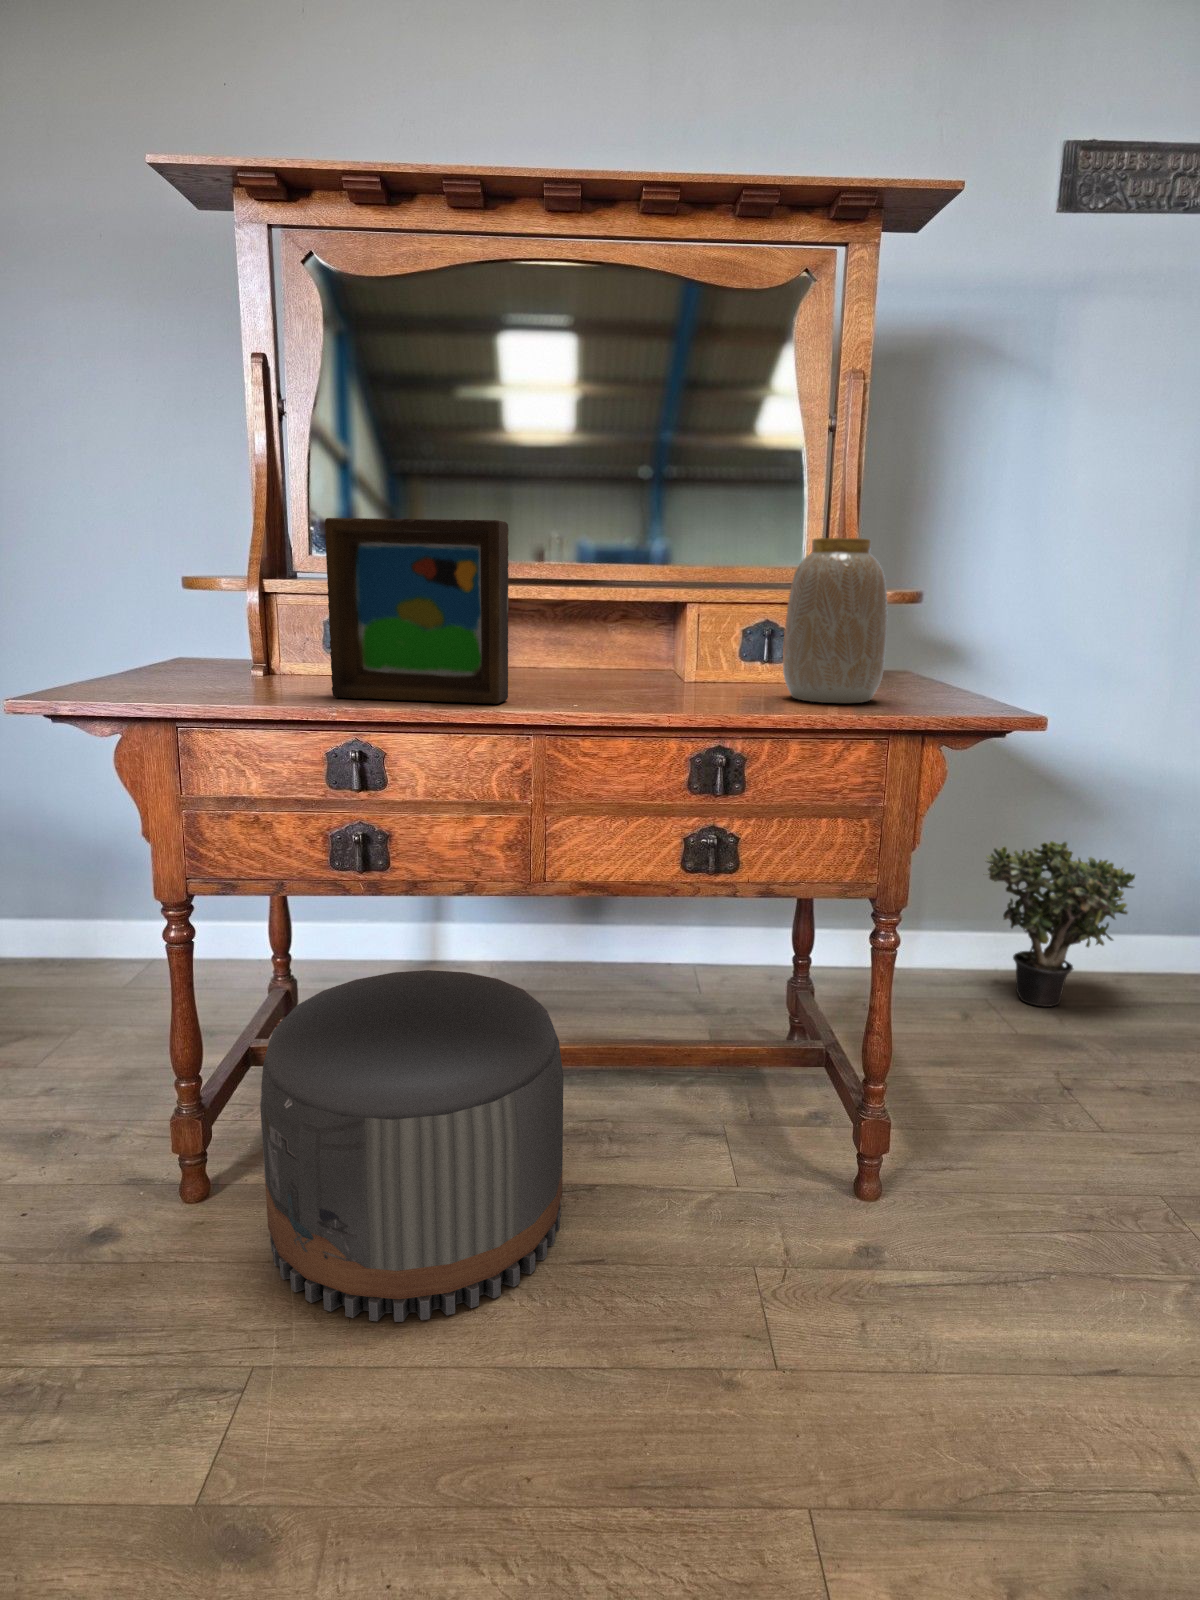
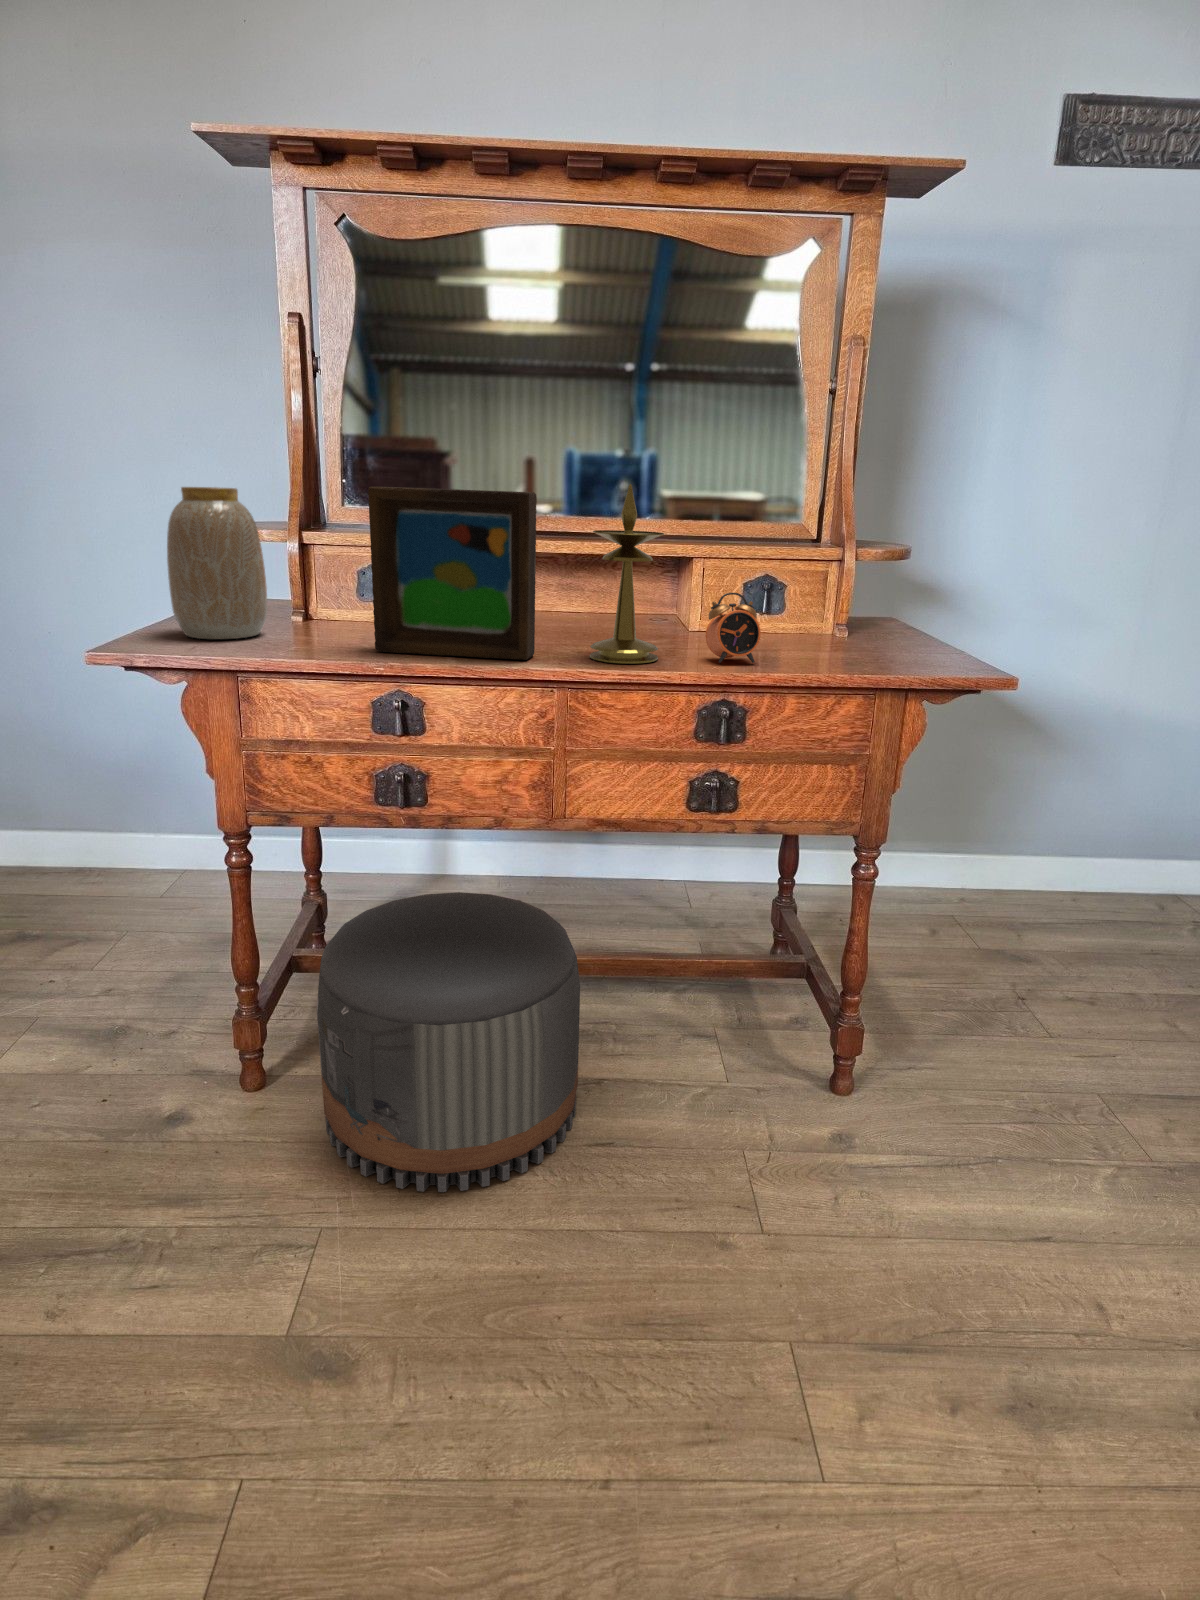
candlestick: none [570,512,649,706] -> present [590,484,664,664]
vase: present [783,538,887,703] -> present [167,487,268,639]
alarm clock: none [697,629,758,706] -> present [705,593,761,663]
potted plant: present [986,841,1135,1007] -> none [955,773,1093,923]

